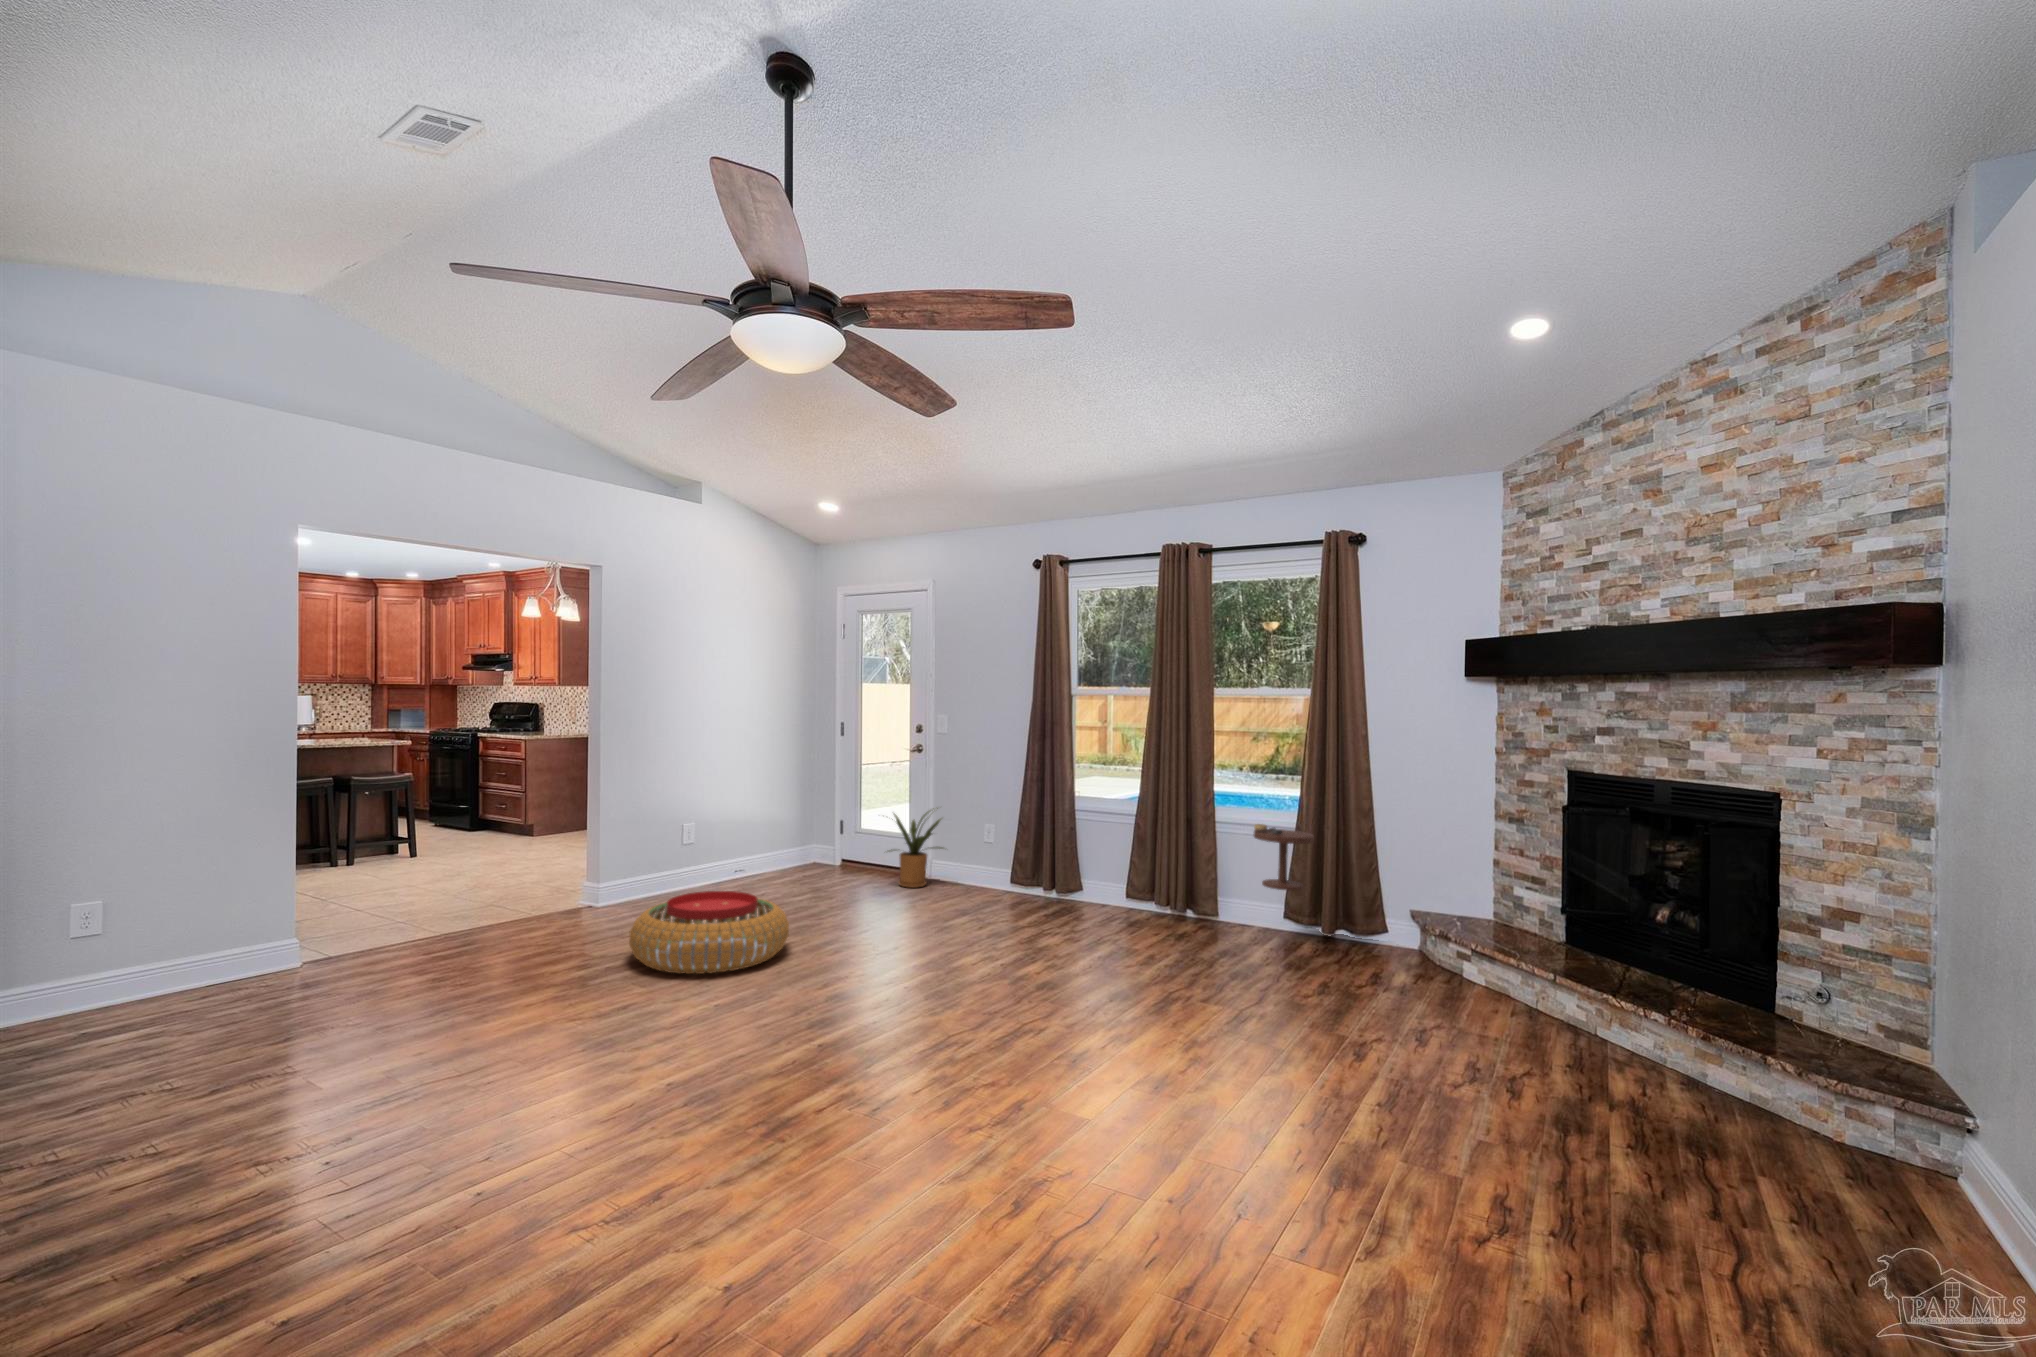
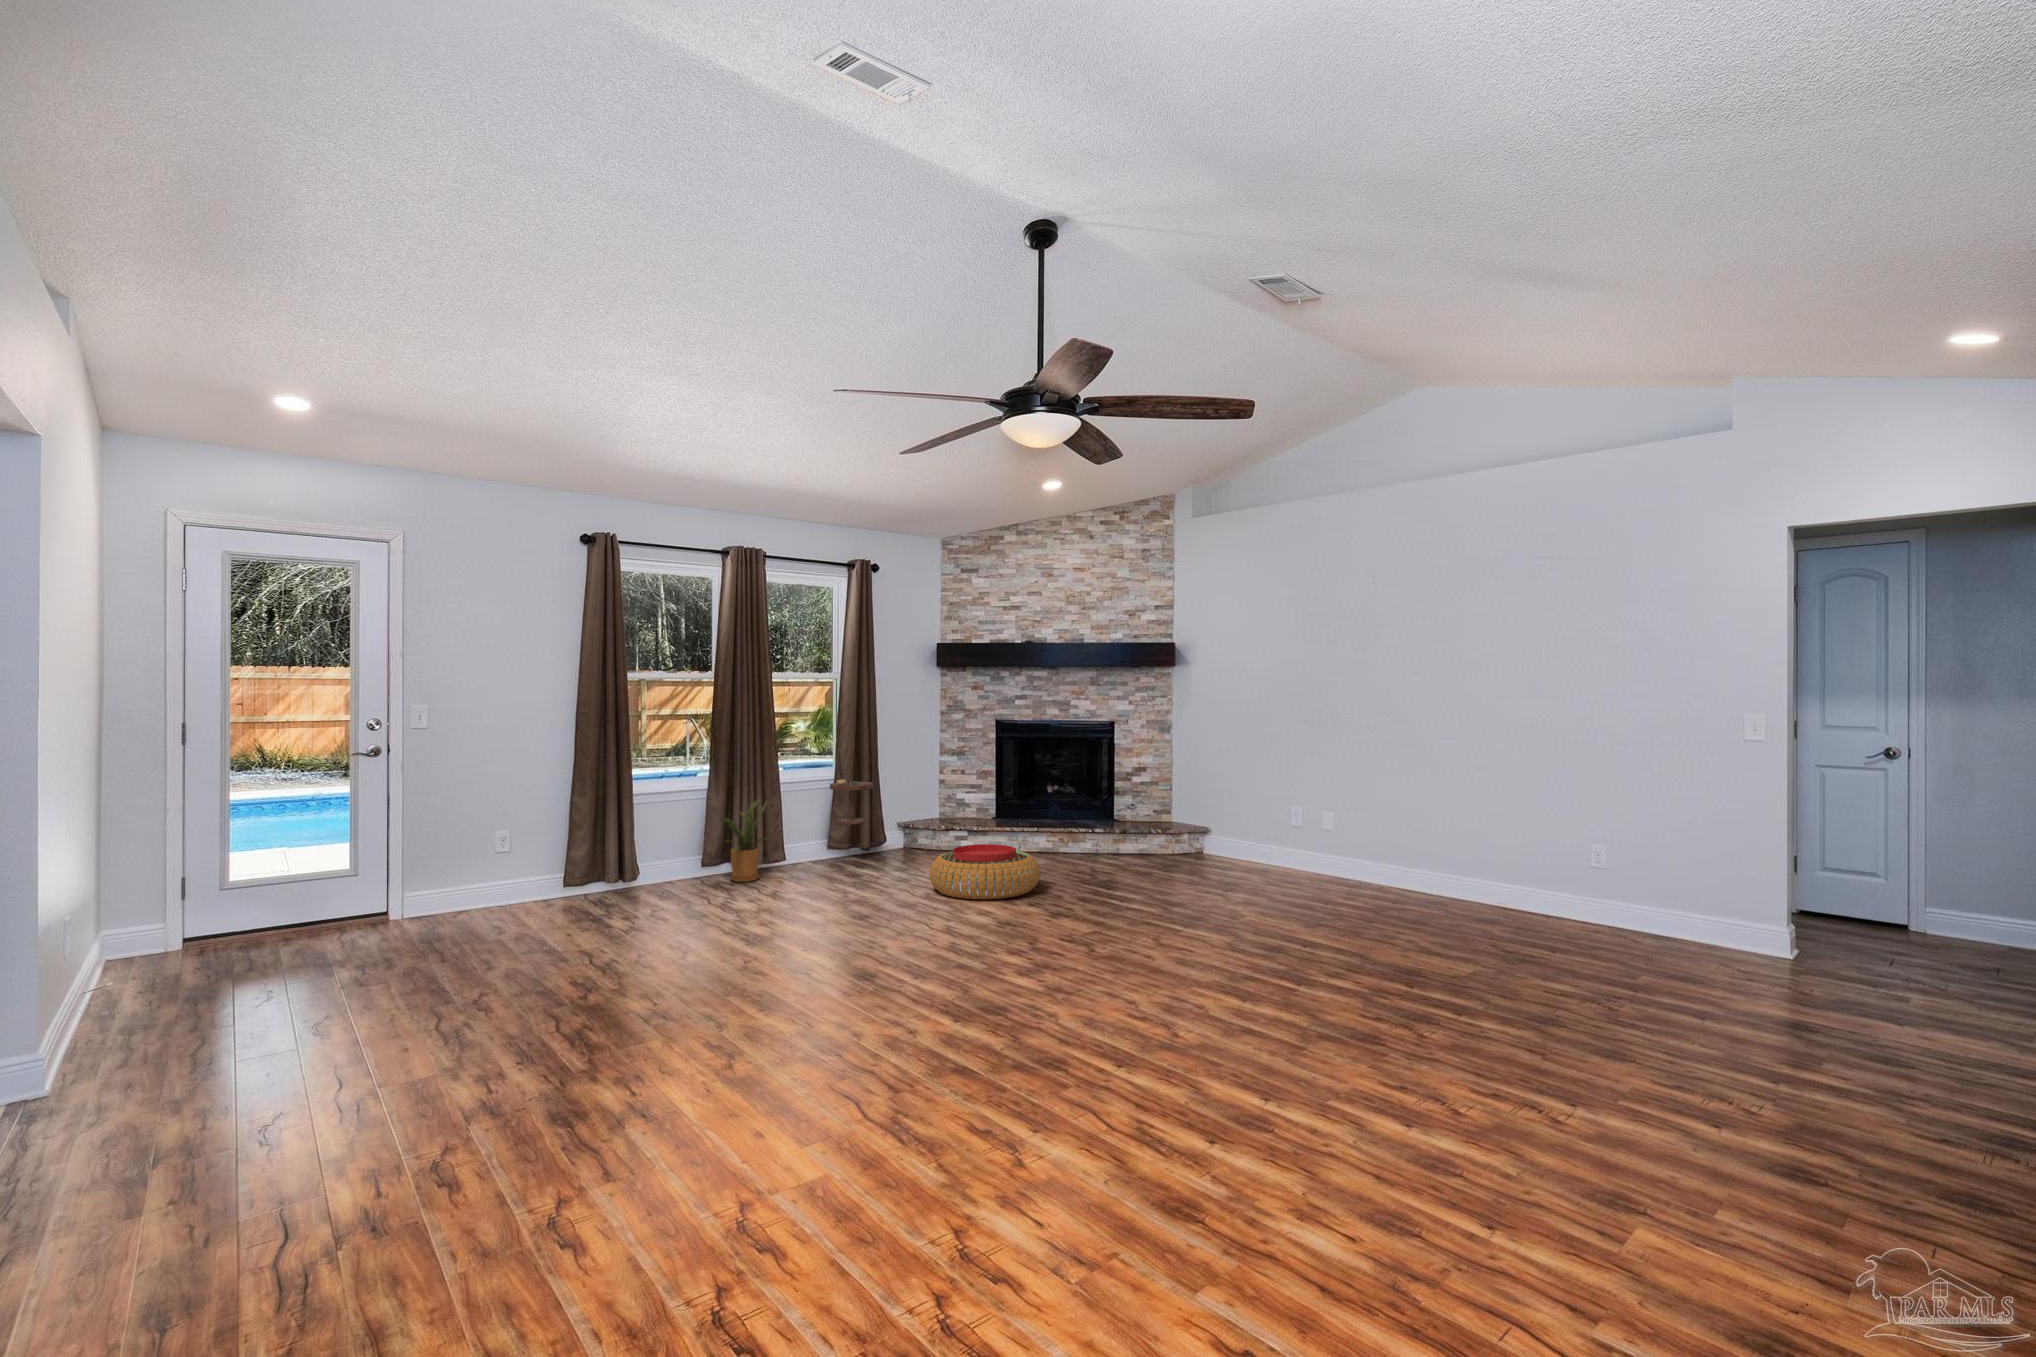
house plant: present [889,808,943,888] -> present [720,800,766,882]
pouf: present [629,891,789,974] -> present [930,844,1040,899]

